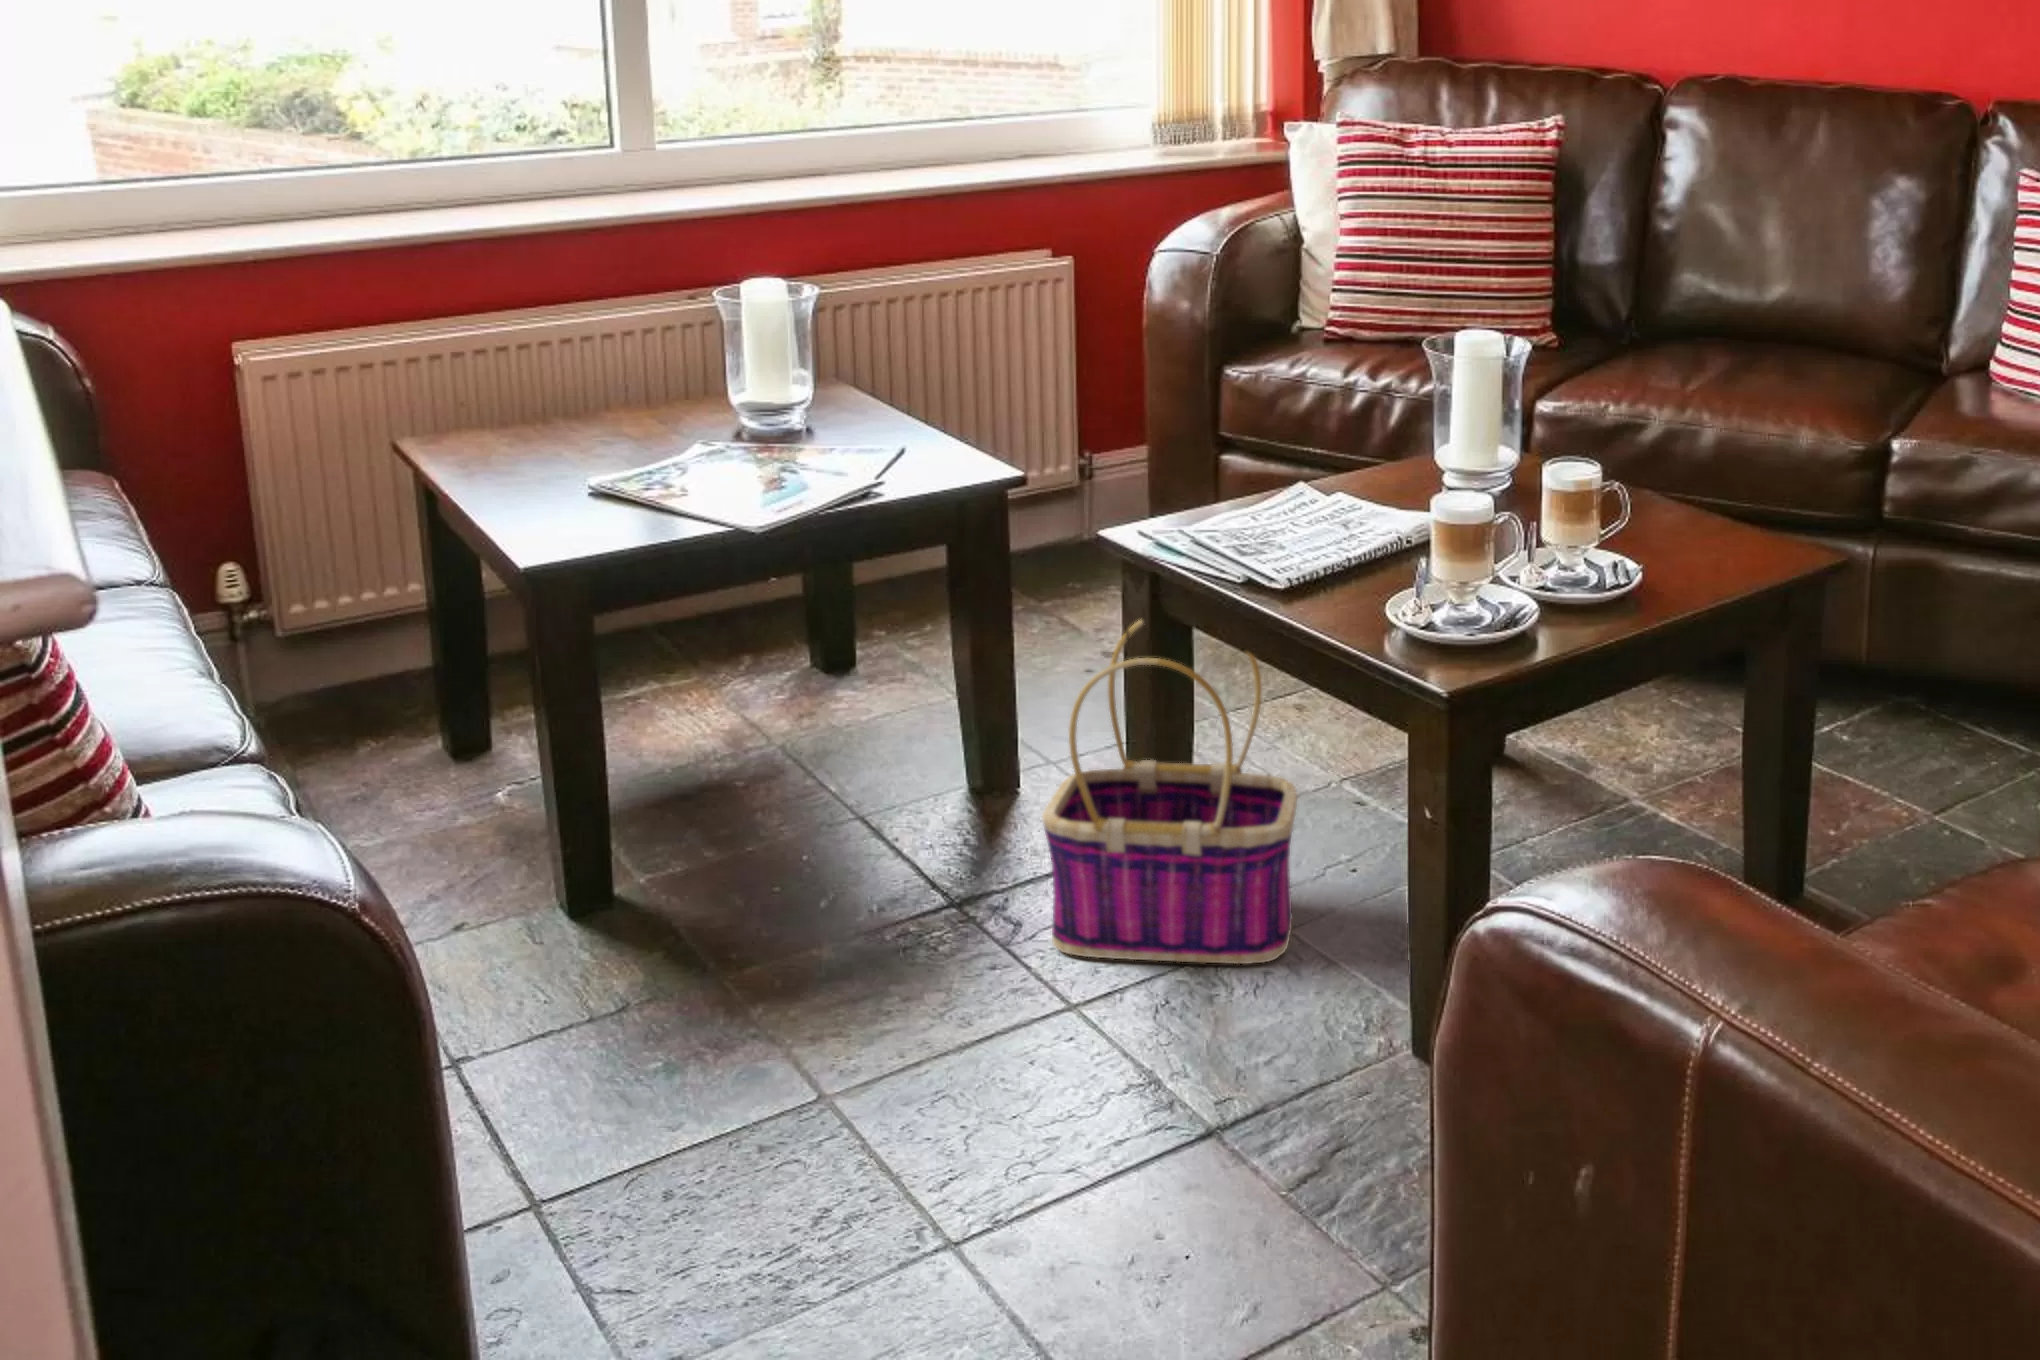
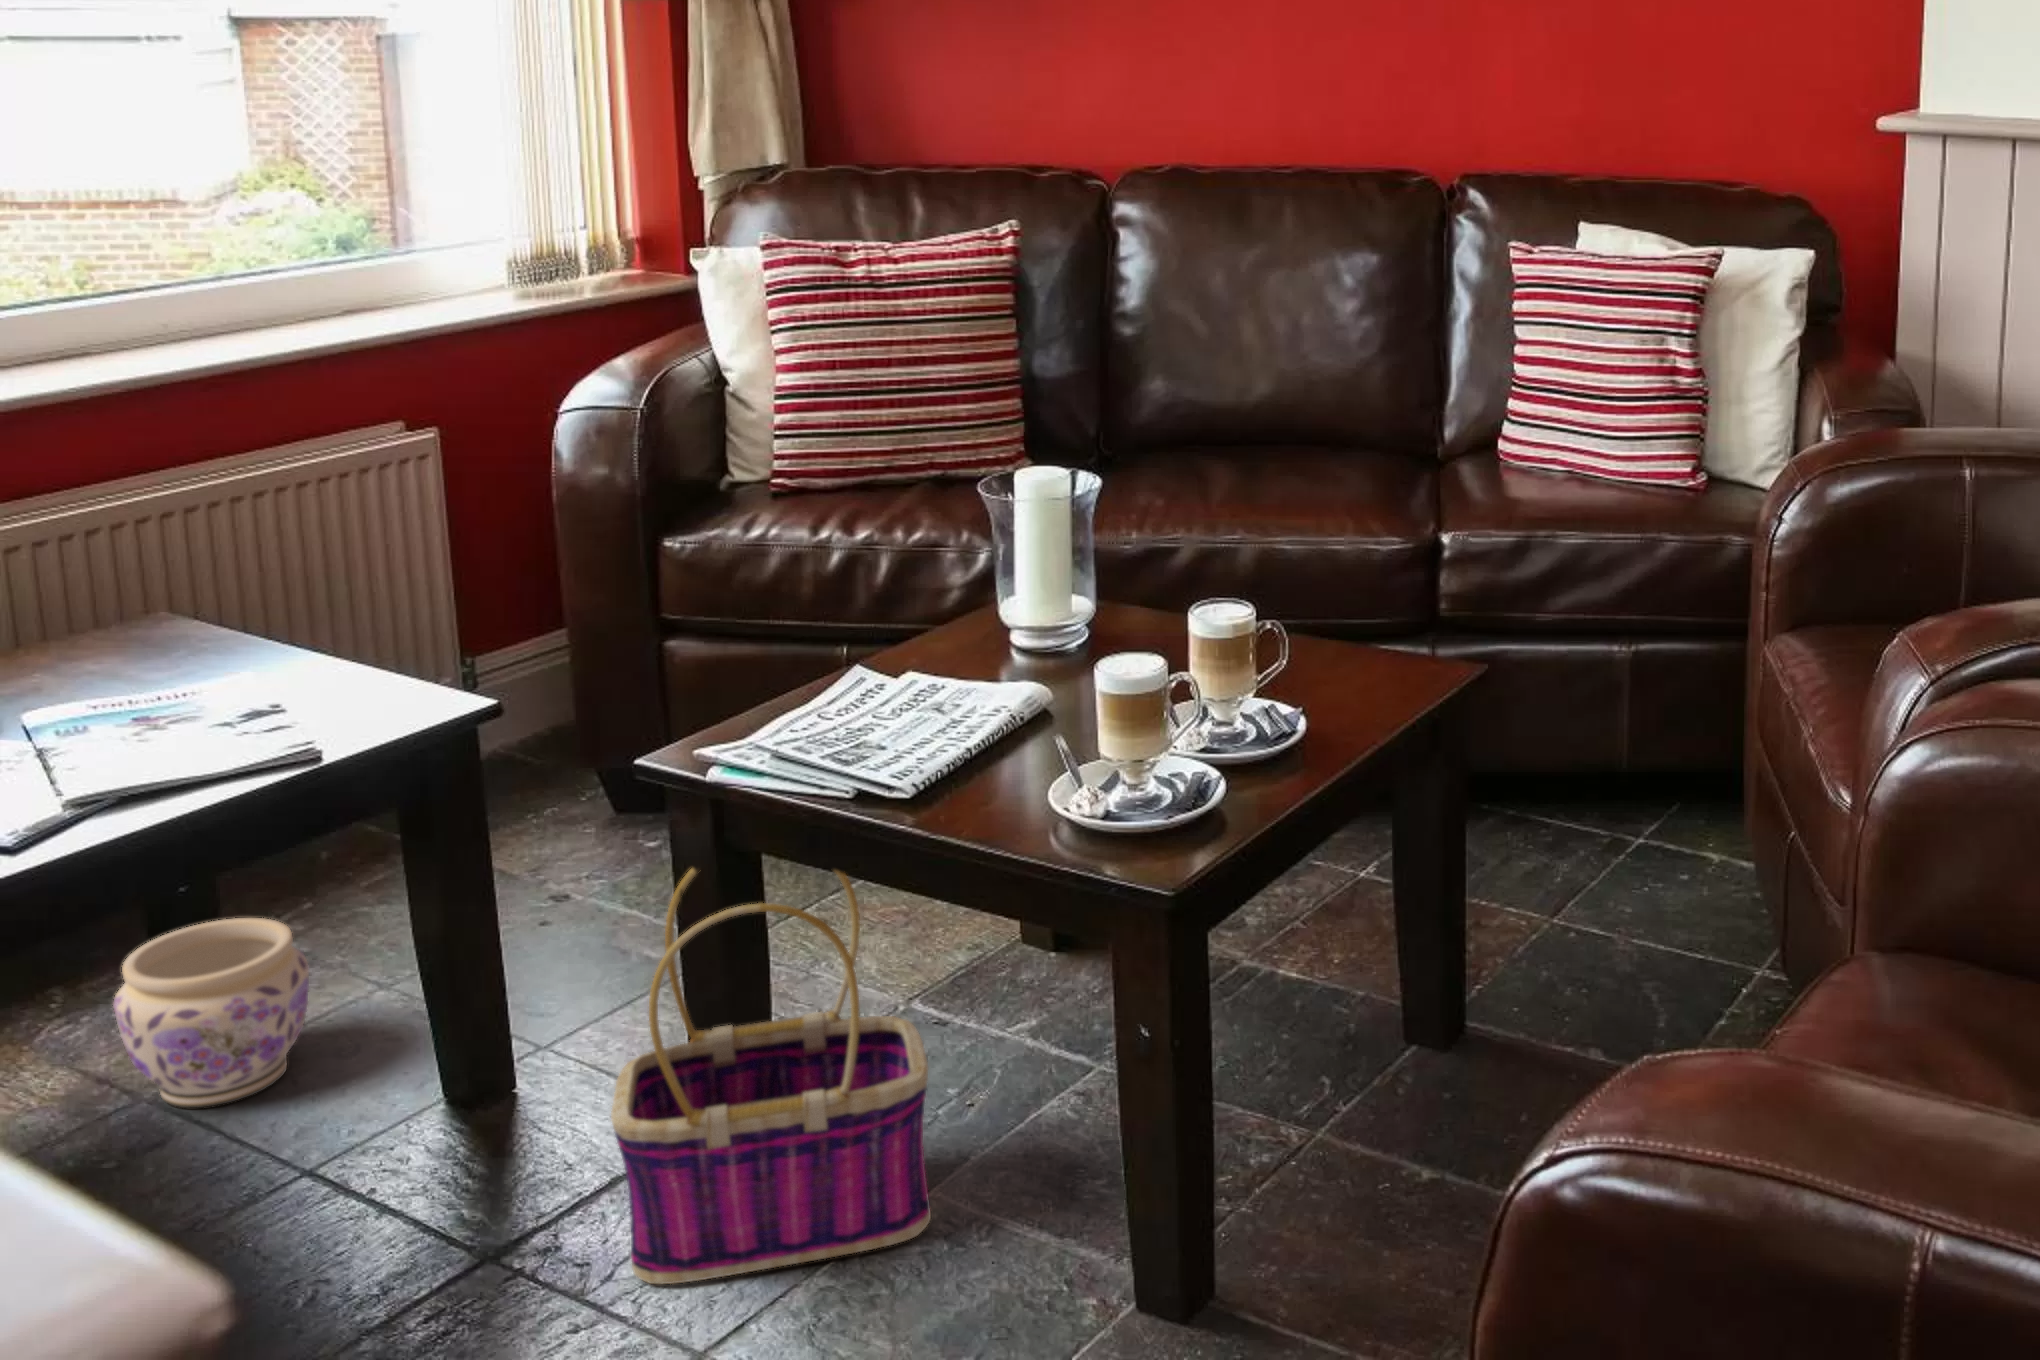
planter: none [756,620,895,761] -> present [114,918,309,1108]

